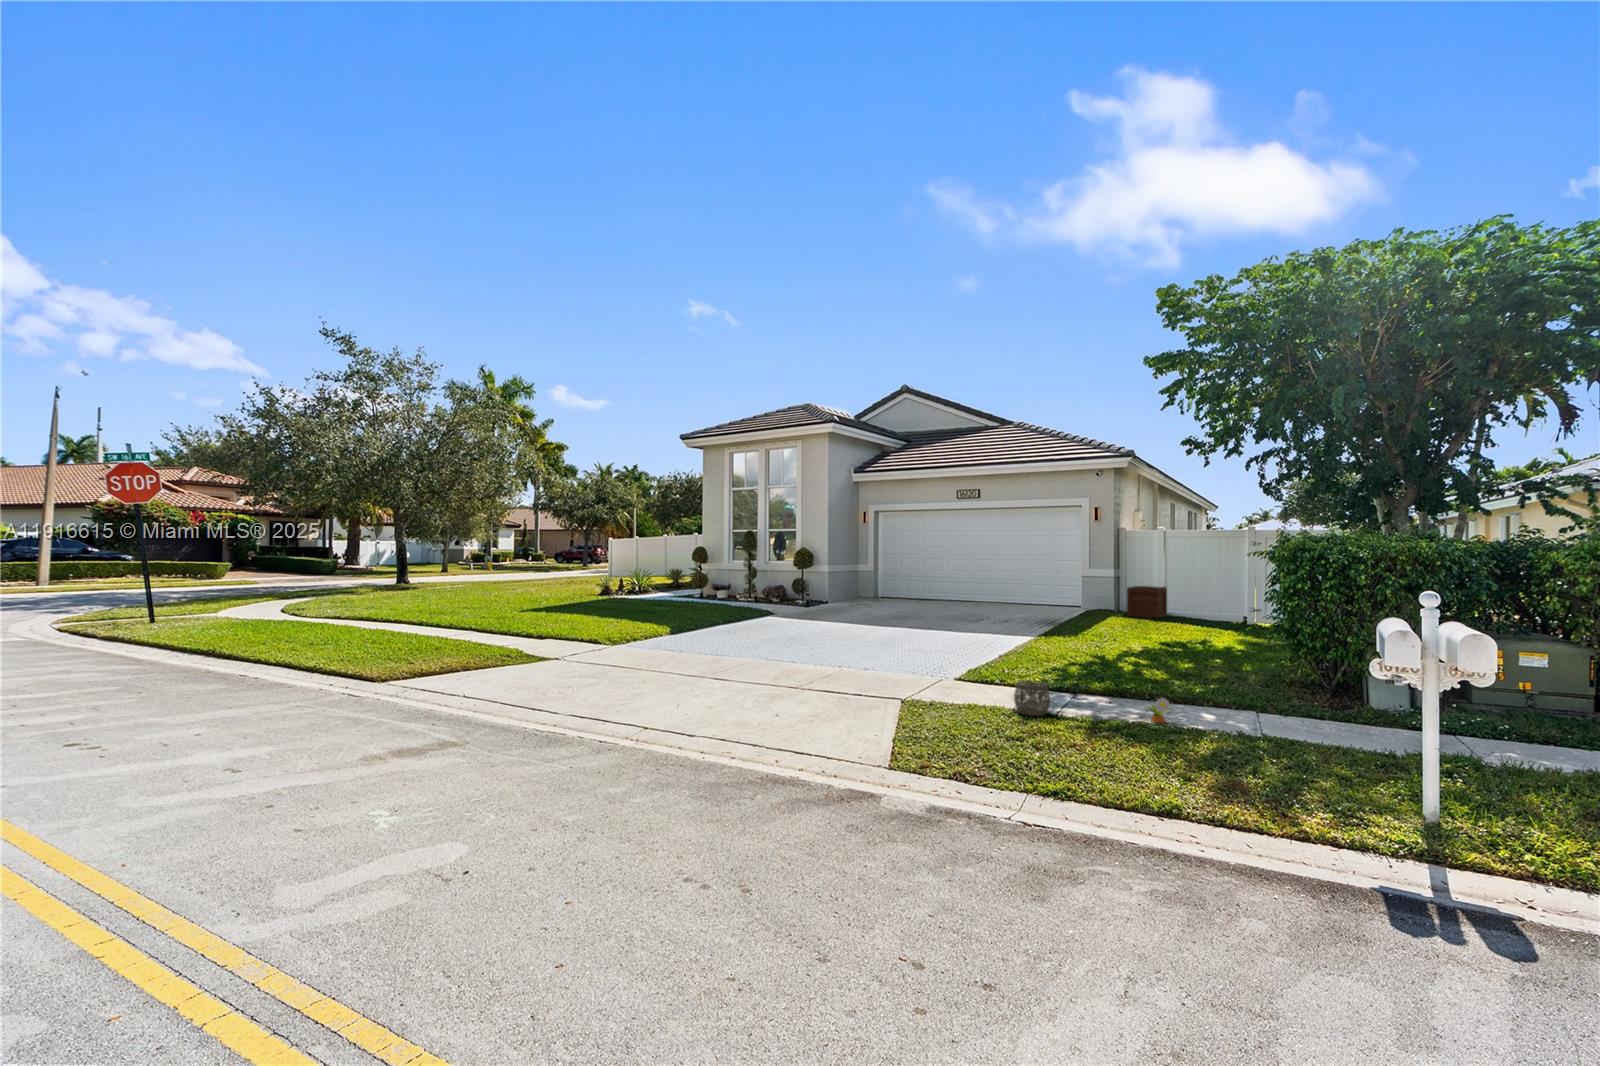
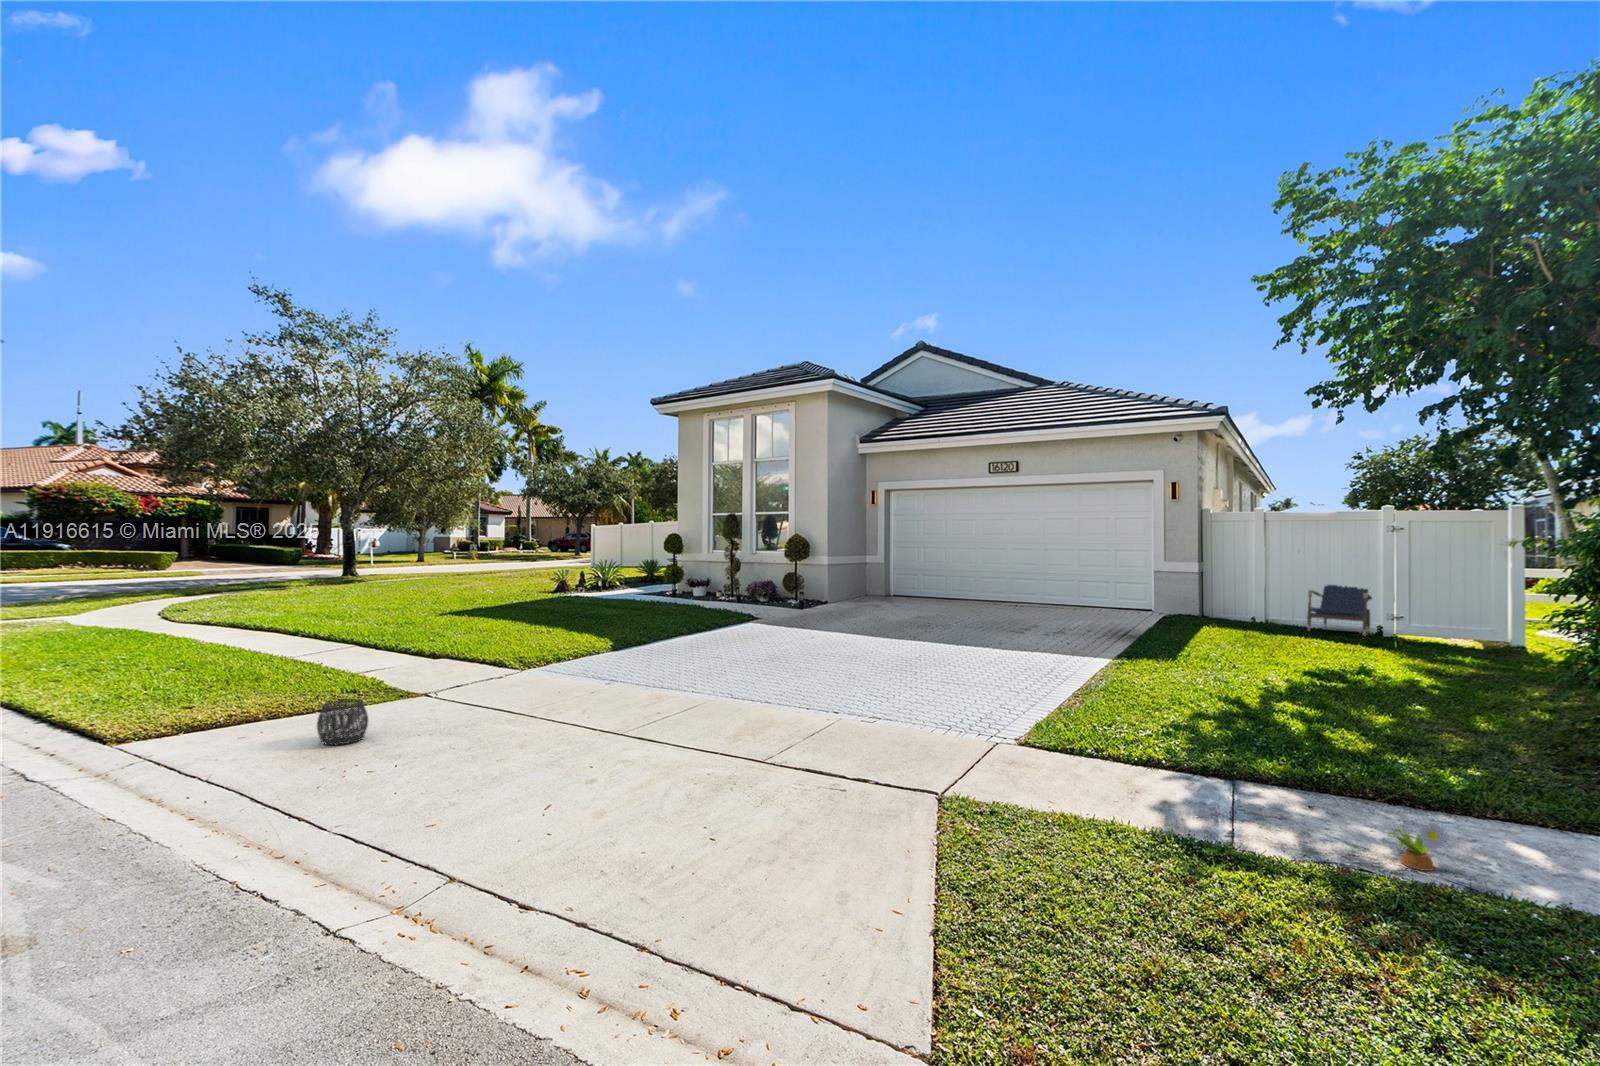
lounge chair: none [1194,579,1240,624] -> present [1307,585,1372,636]
wooden crate: present [1127,586,1167,618] -> none [1213,583,1266,626]
woven basket: present [1014,680,1050,716] -> present [317,699,368,745]

